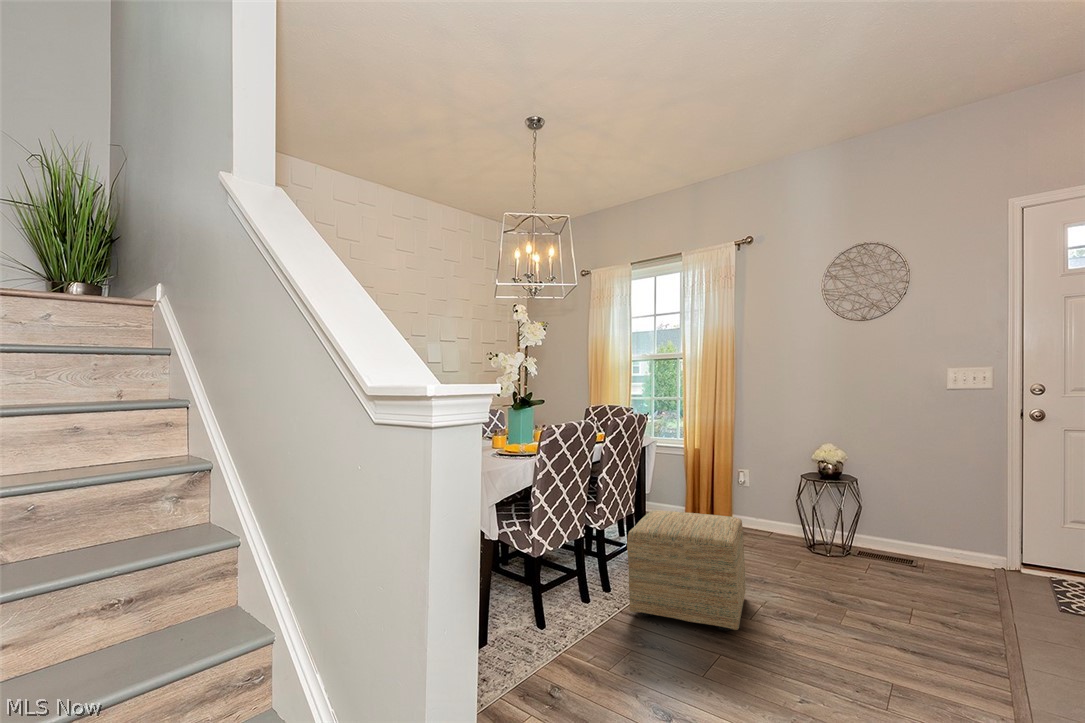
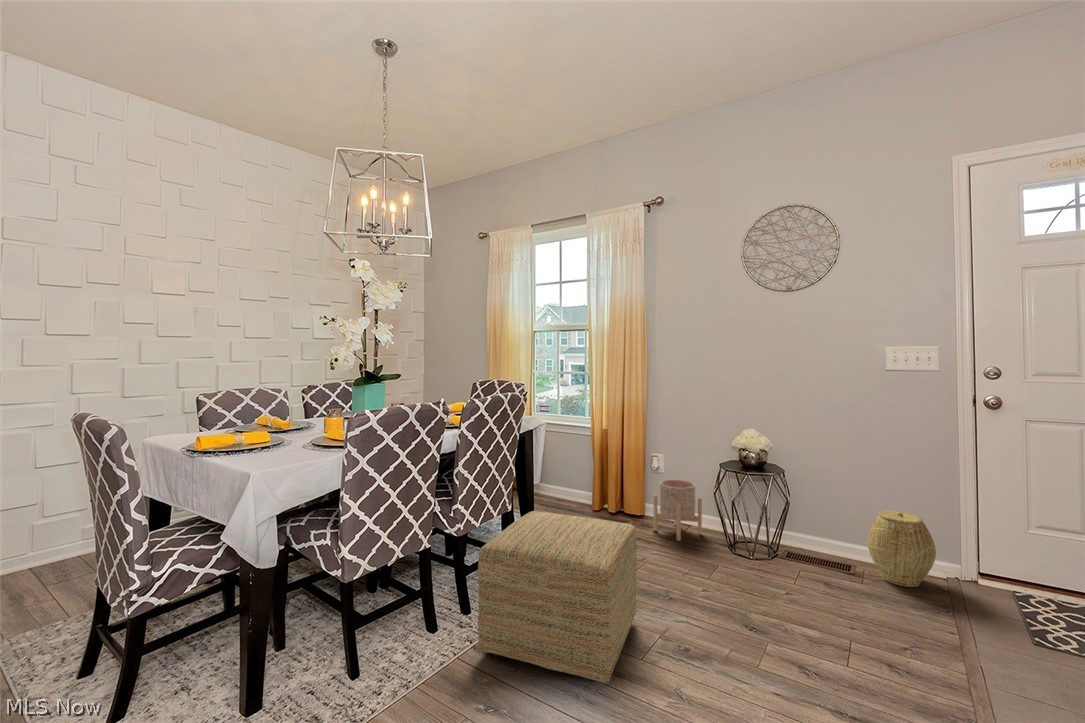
planter: none [740,491,786,544] -> present [653,479,702,541]
woven basket: none [937,511,999,575] -> present [867,511,936,587]

